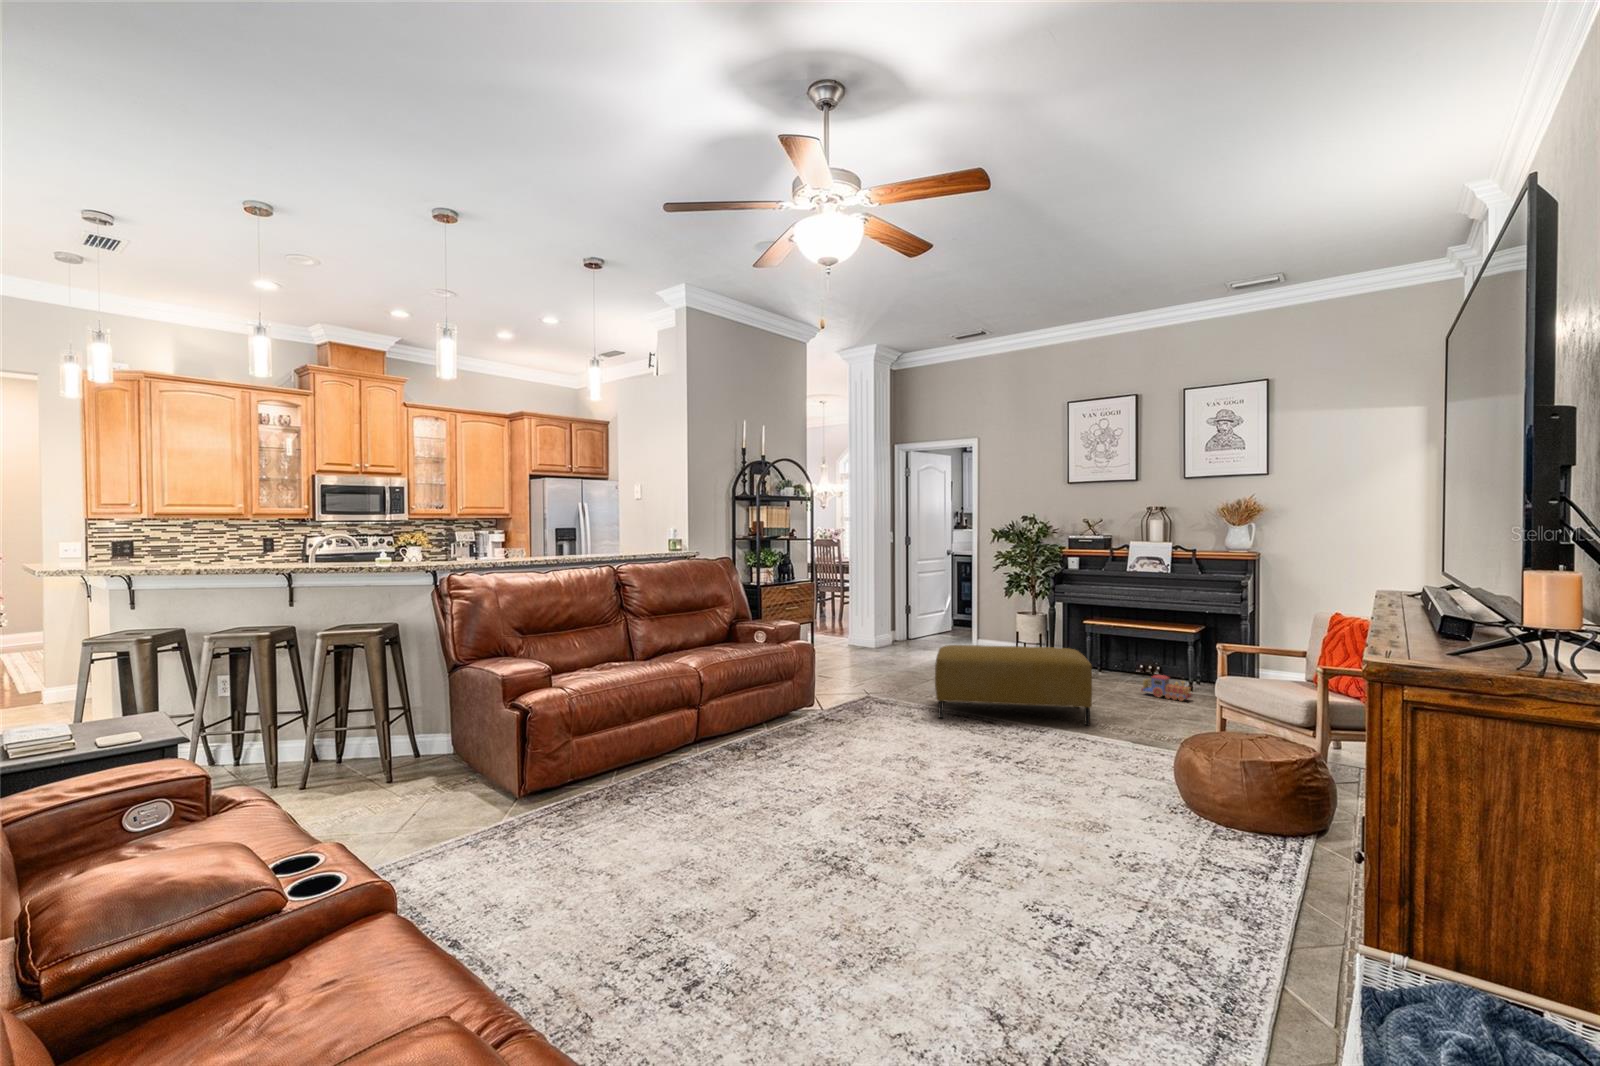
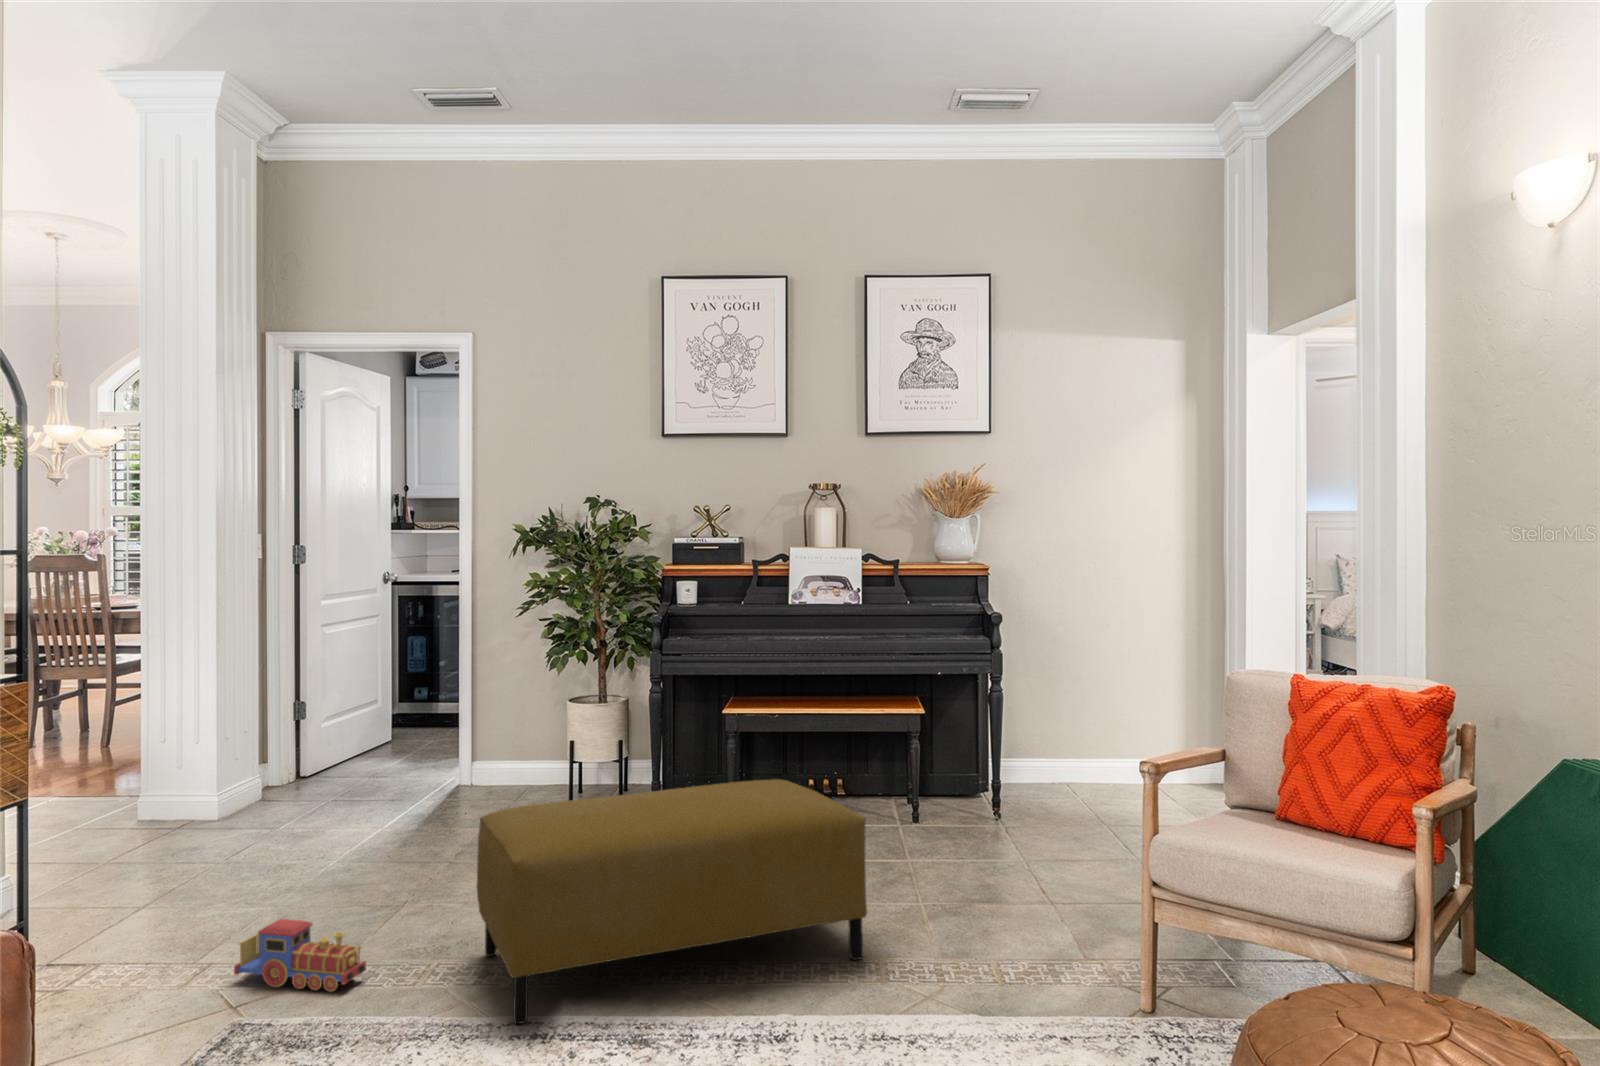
toy train: present [1141,675,1192,701] -> present [234,919,366,992]

